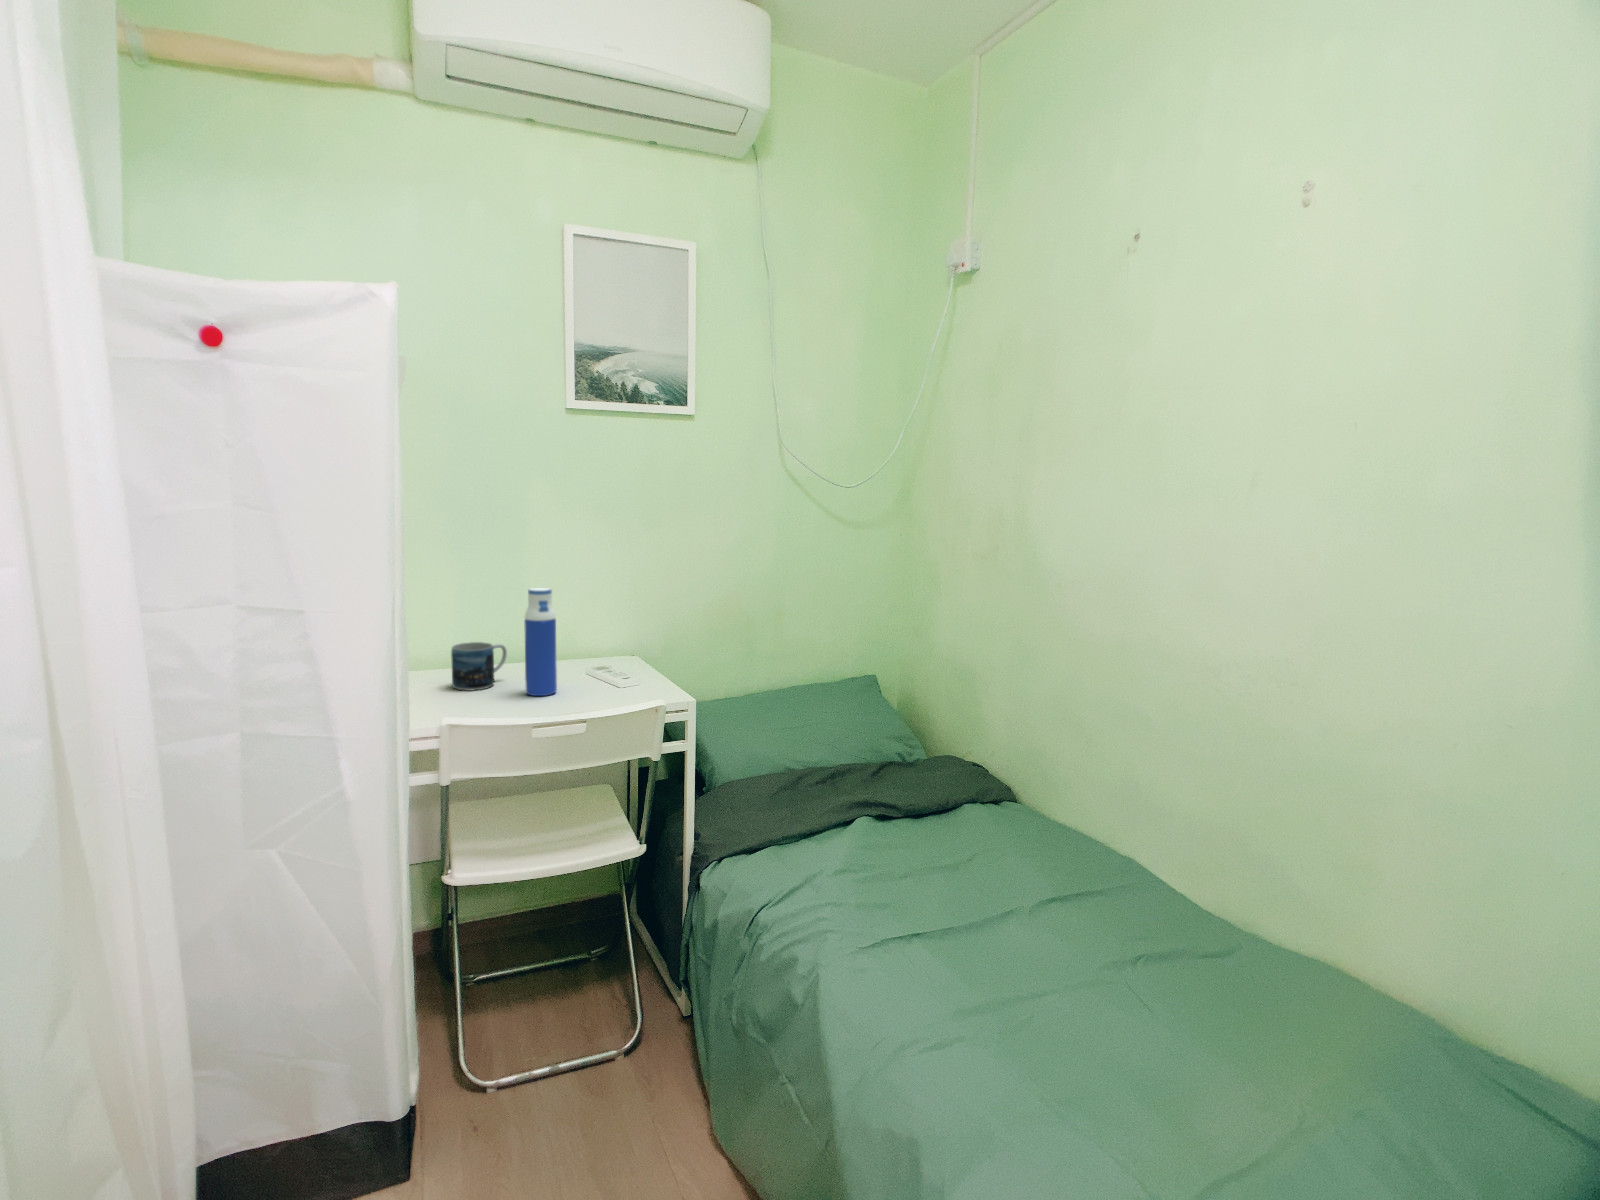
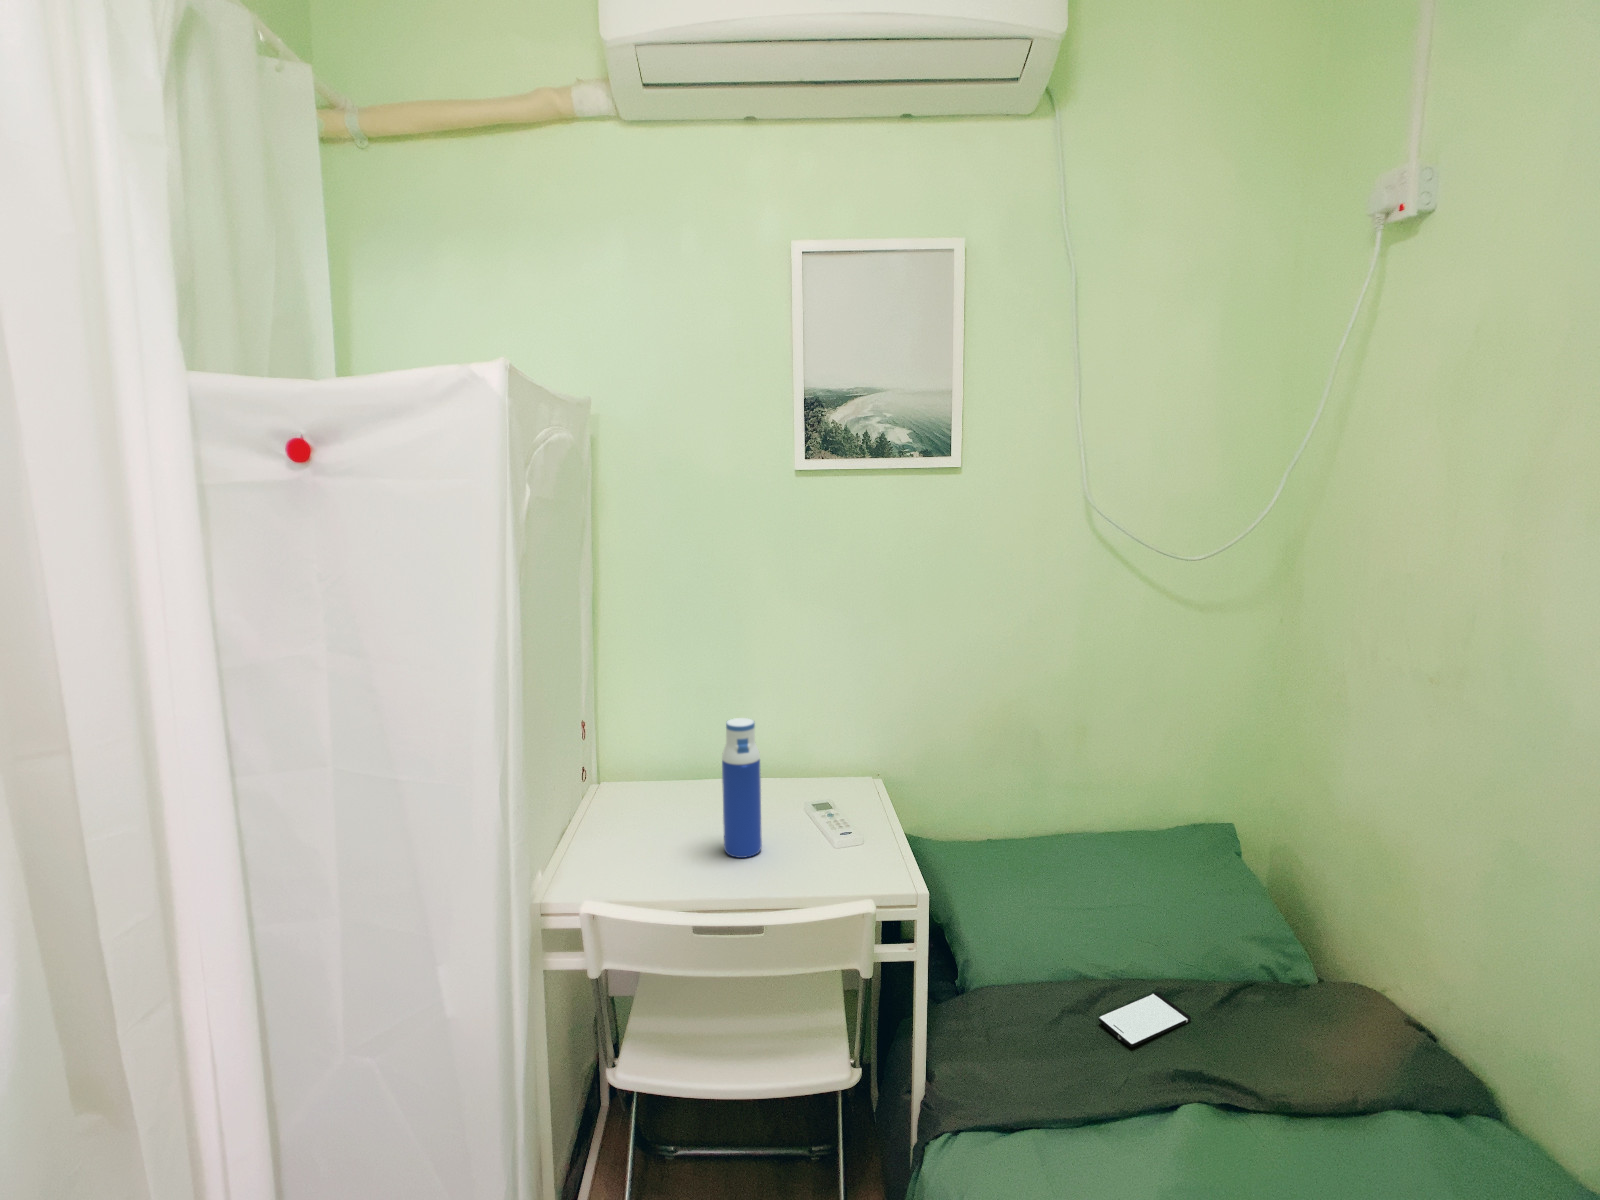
mug: present [451,642,507,691] -> none [648,770,714,834]
smartphone: none [804,769,860,795] -> present [1098,992,1191,1047]

